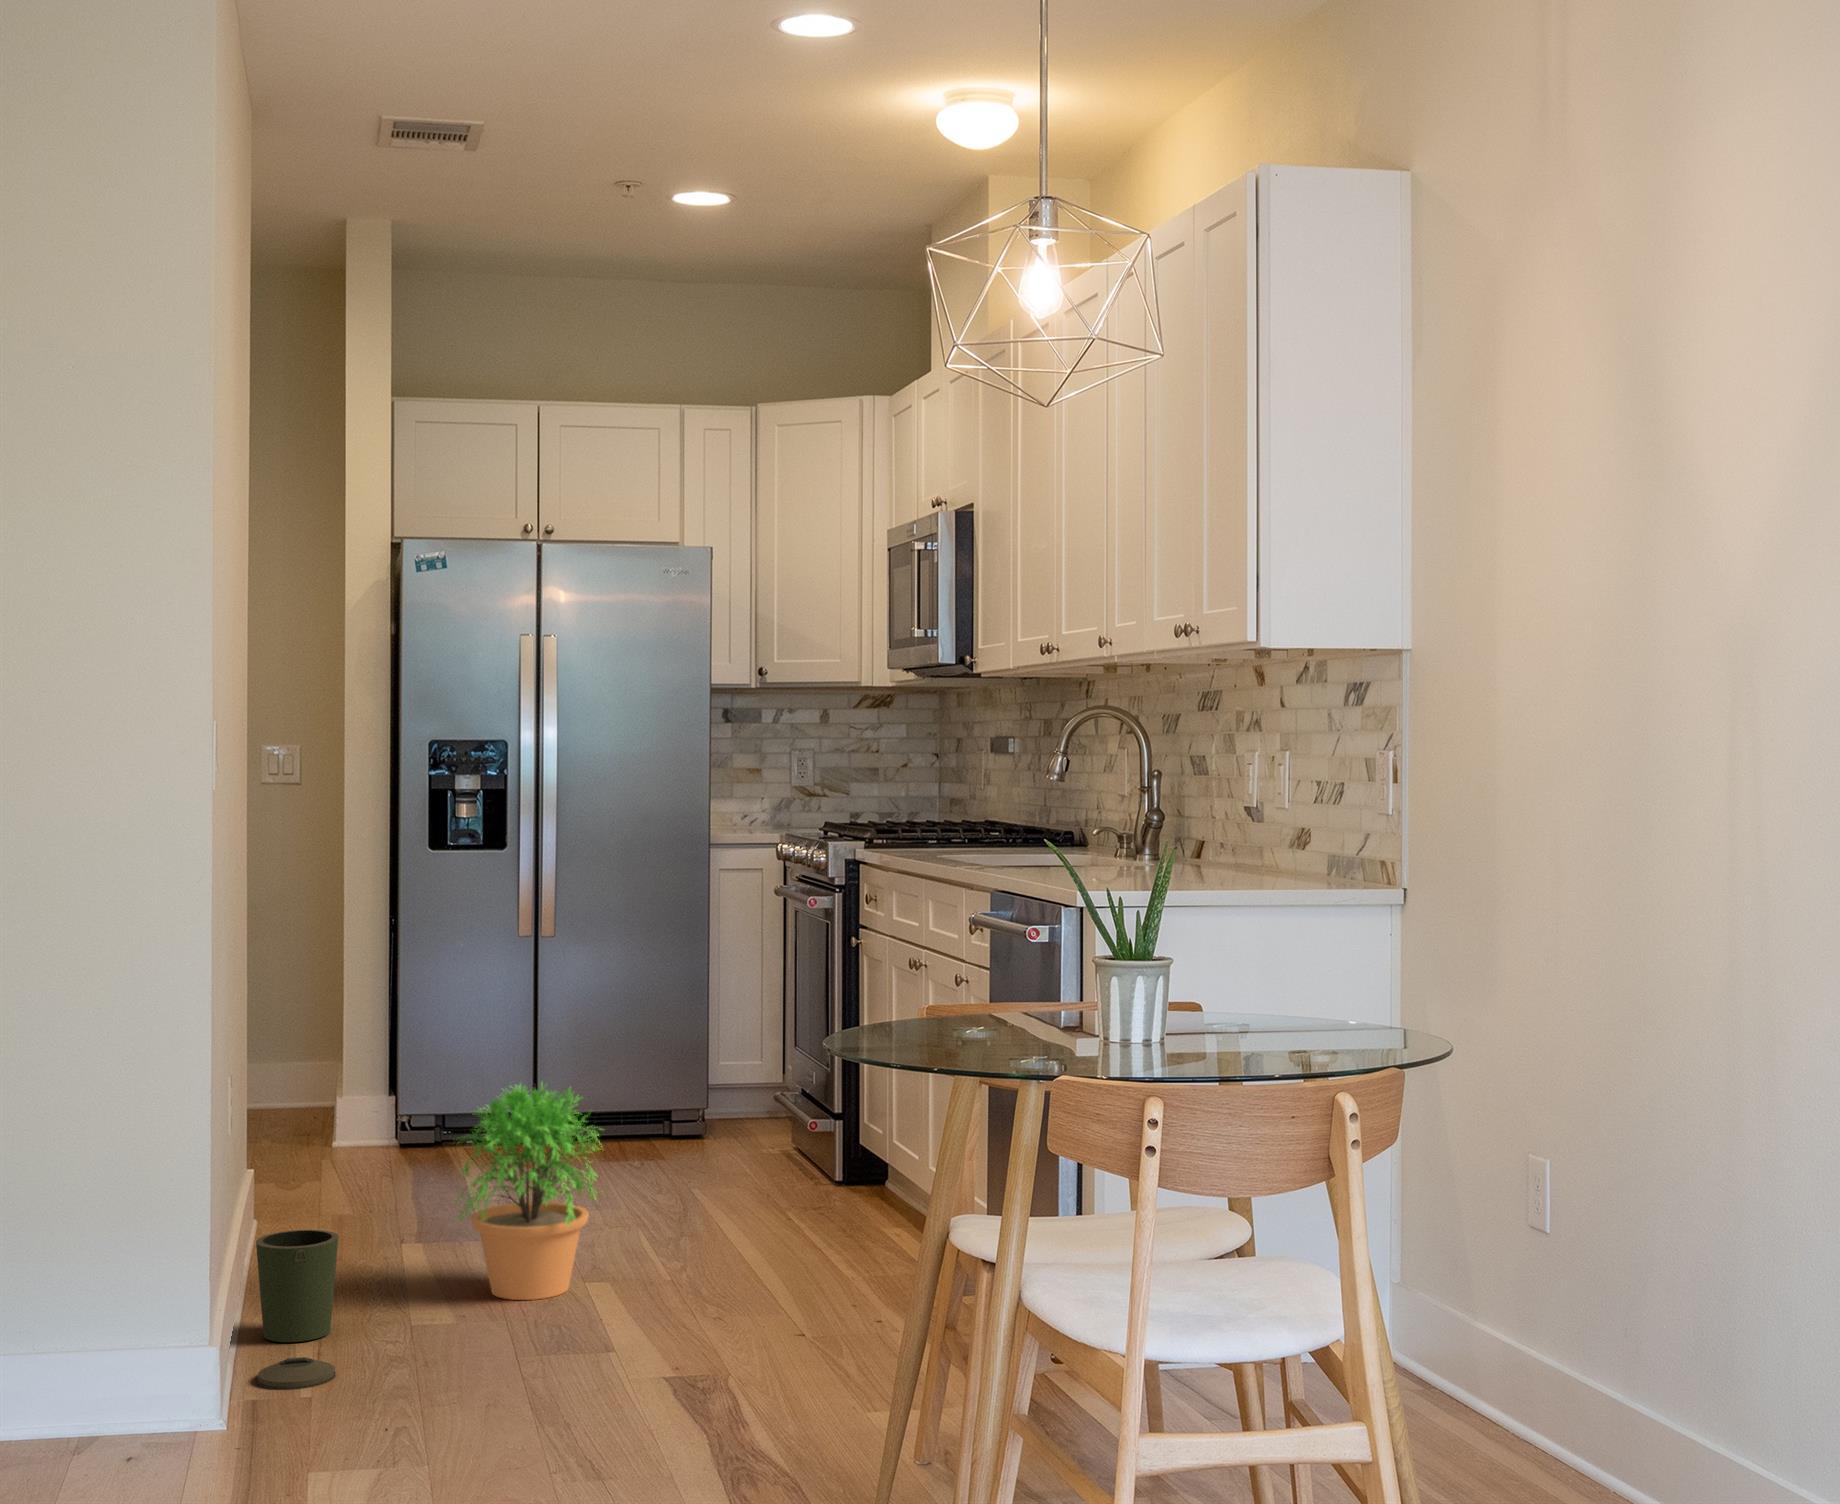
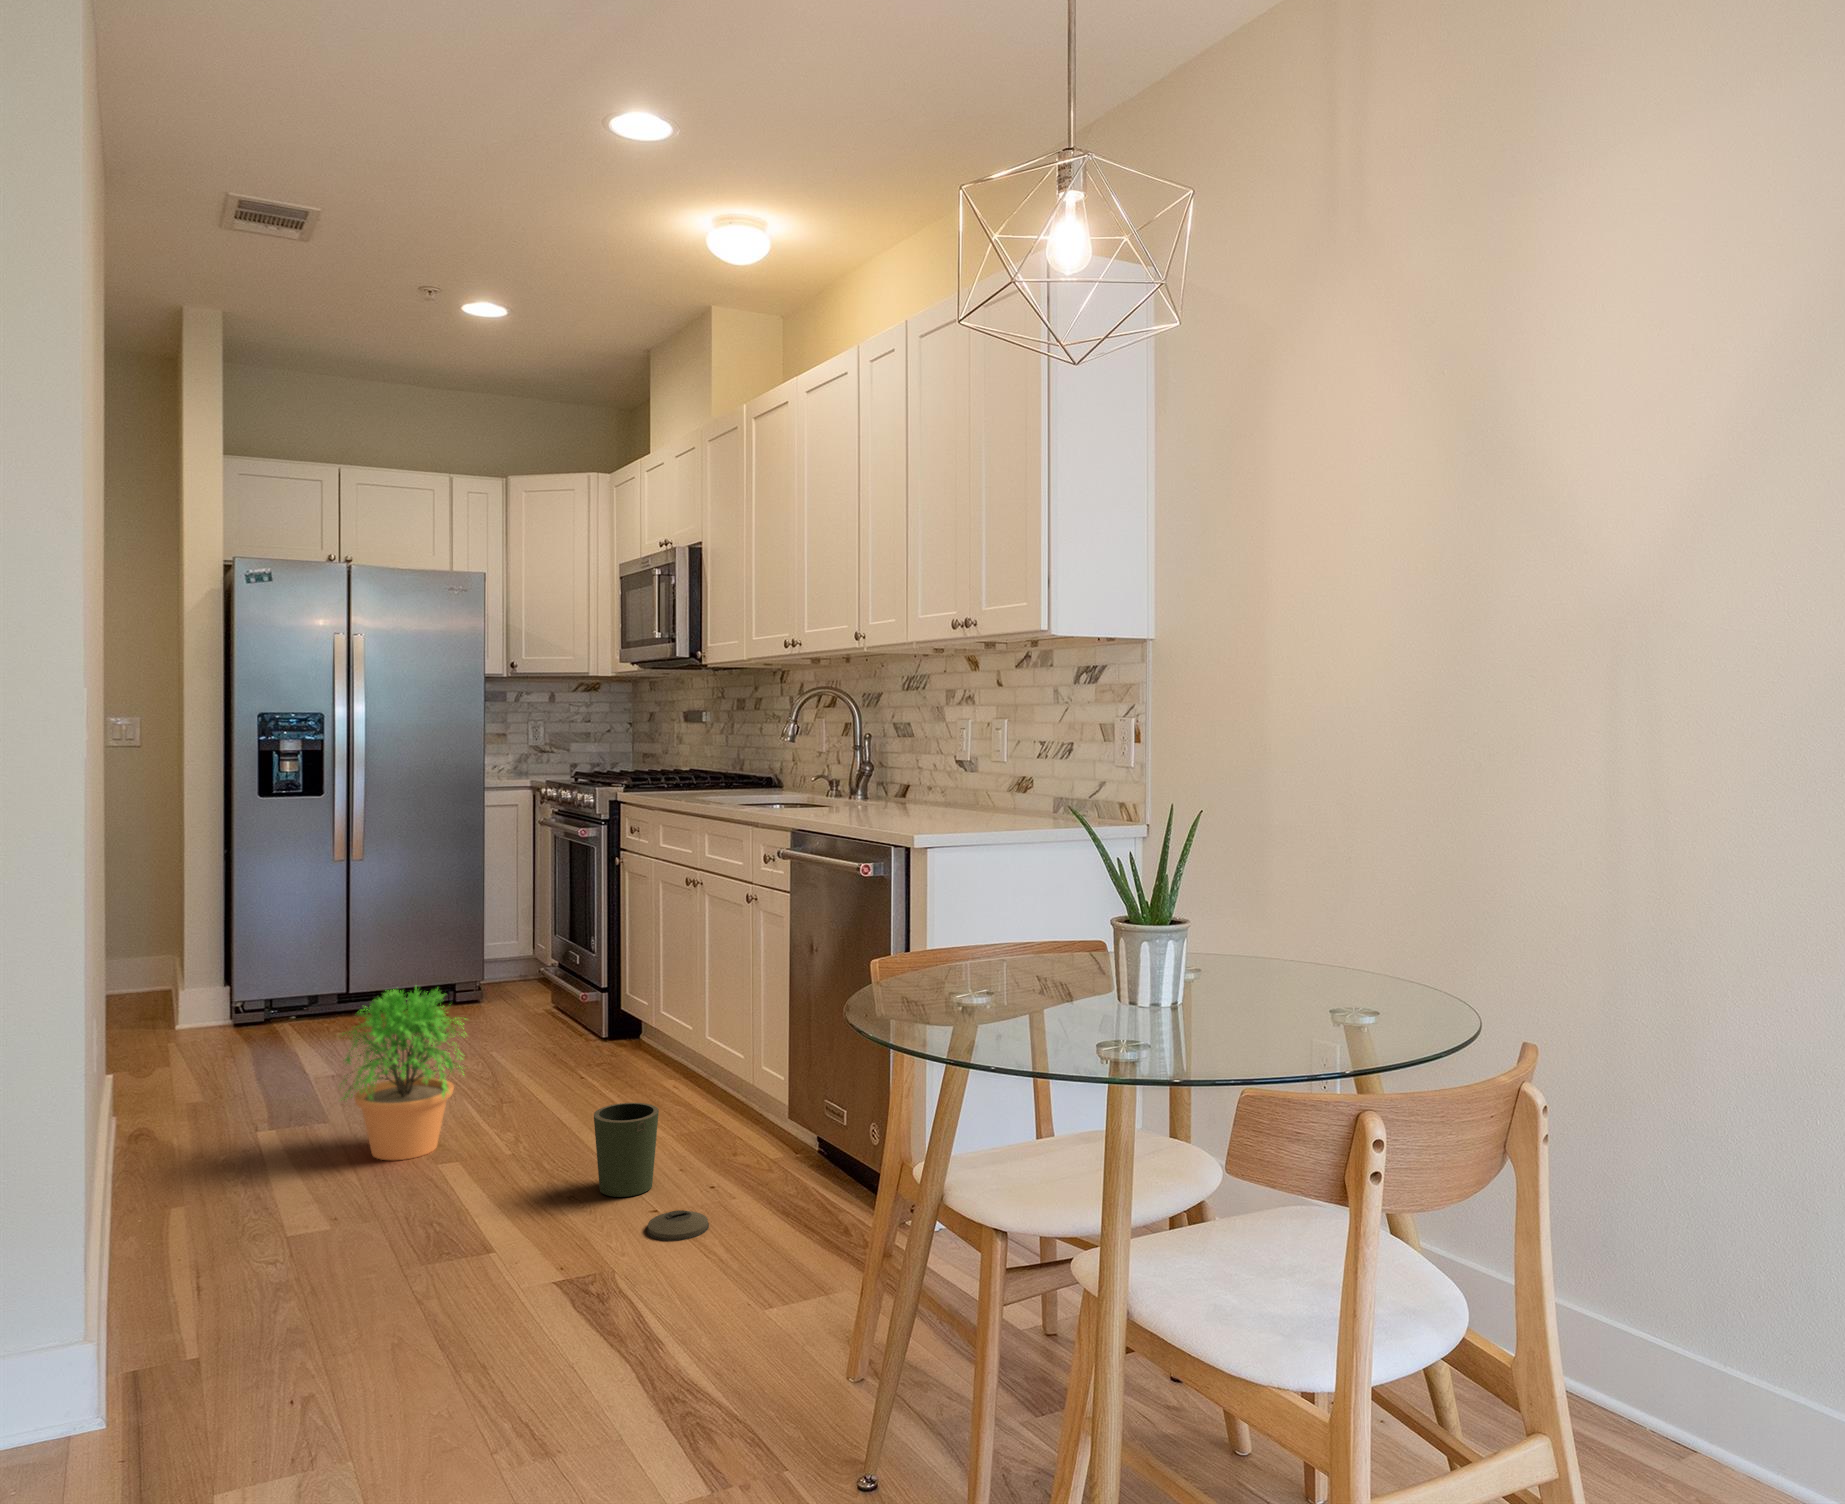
trash can: present [256,1230,339,1390] -> present [594,1103,709,1241]

